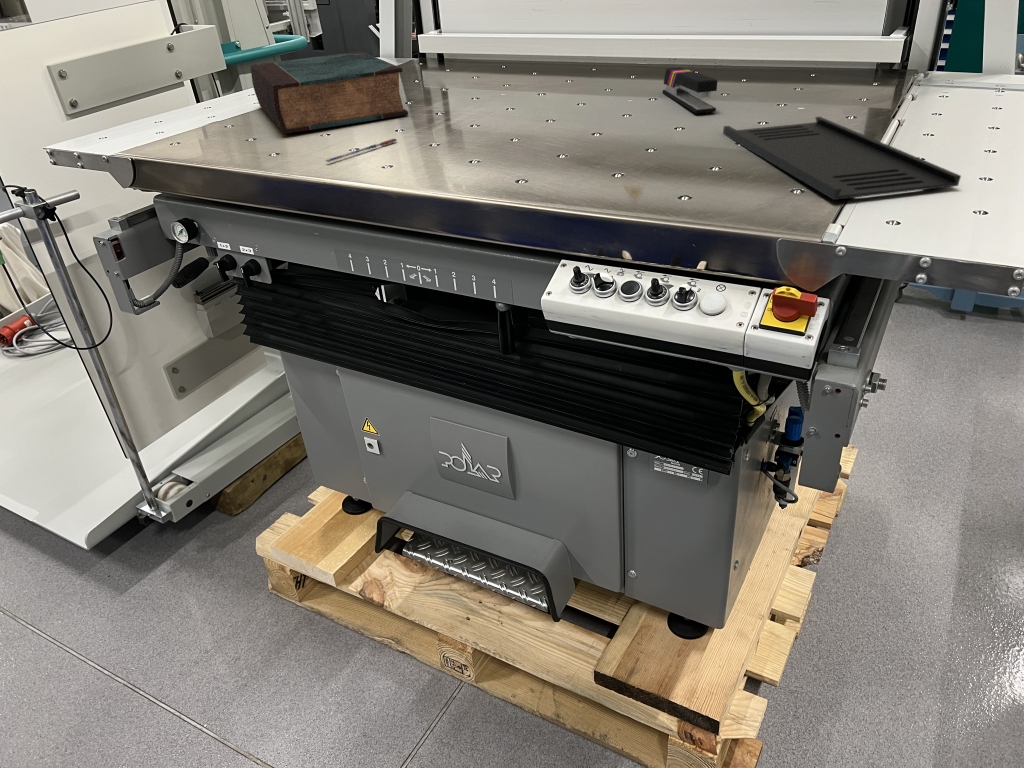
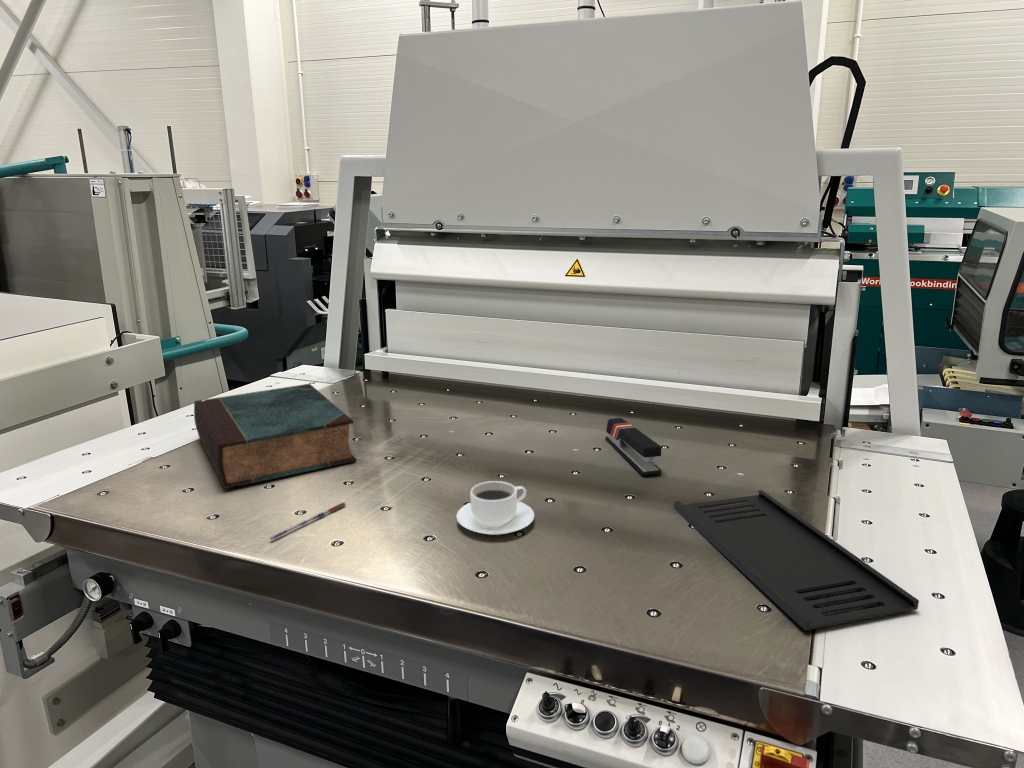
coffee cup: none [502,106,579,154] -> present [456,481,534,535]

